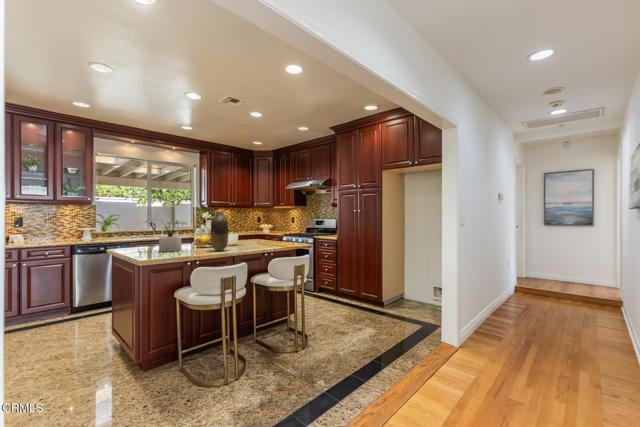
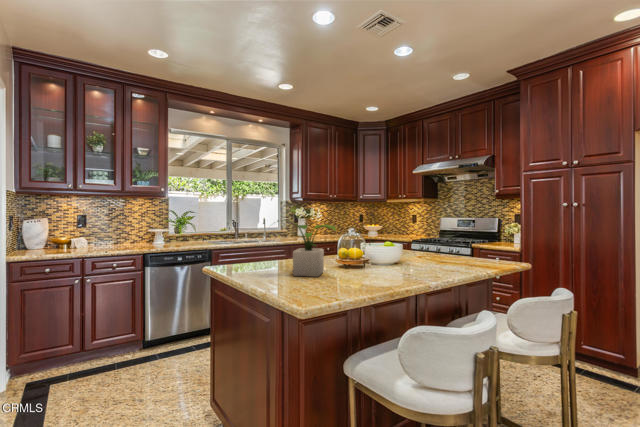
vase: present [211,212,228,251] -> none [379,208,410,277]

